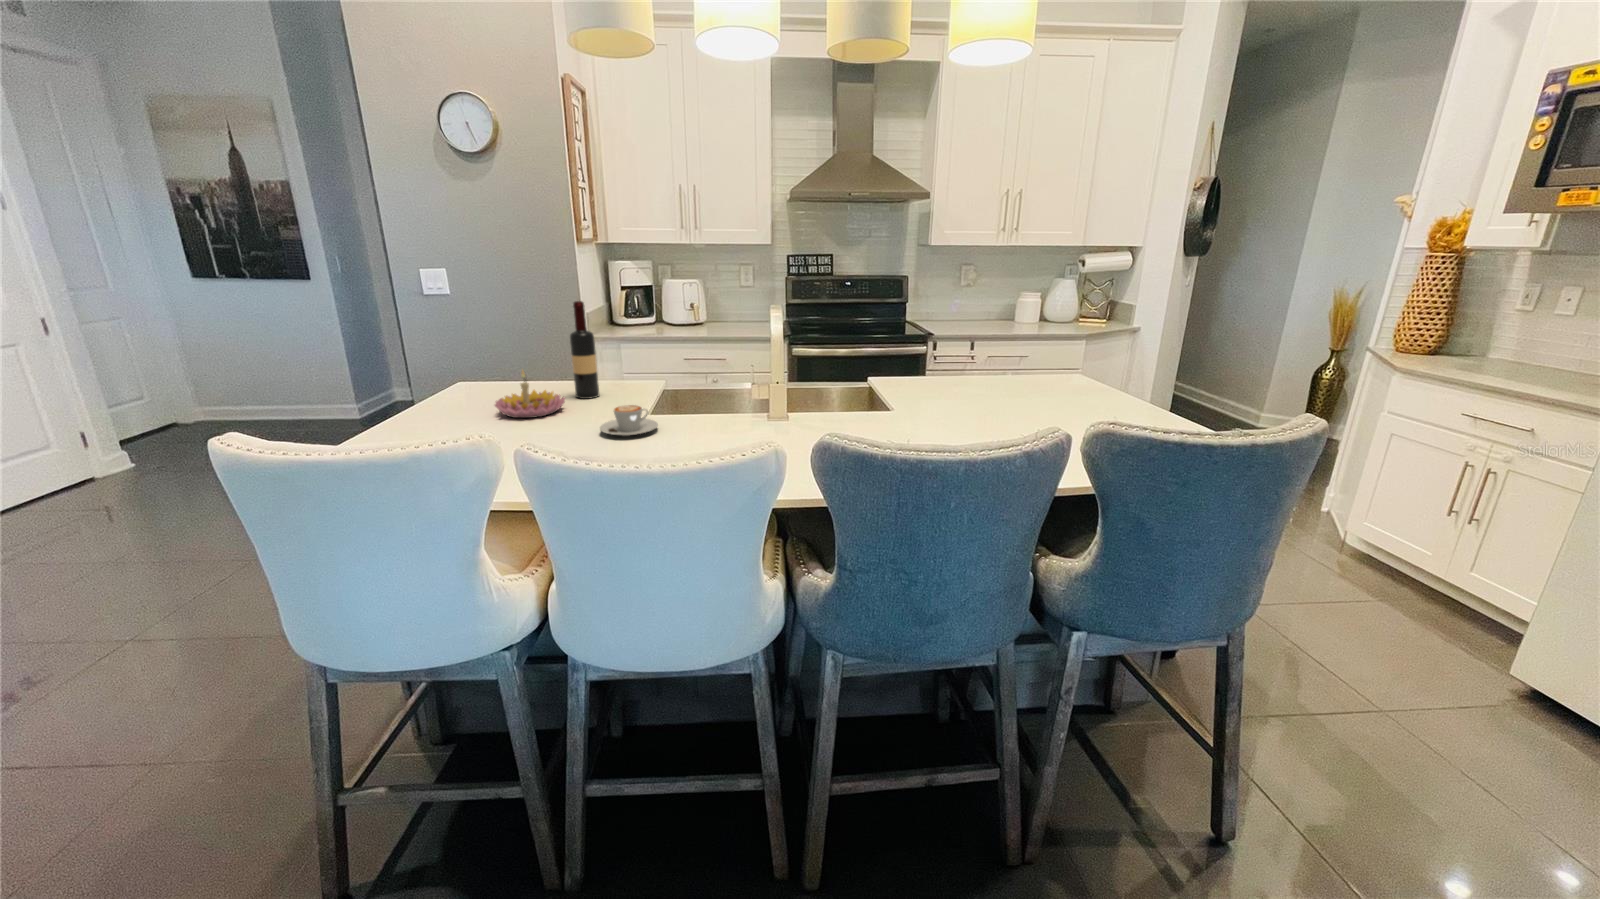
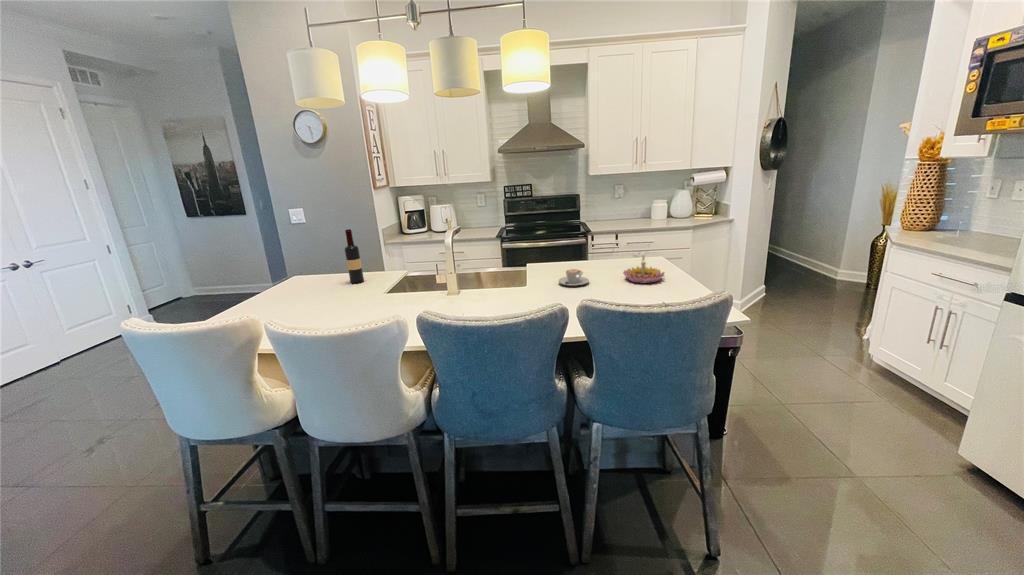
candle holder: present [495,371,565,418] -> present [623,255,664,284]
coffee cup: present [600,405,658,436] -> present [558,269,589,286]

